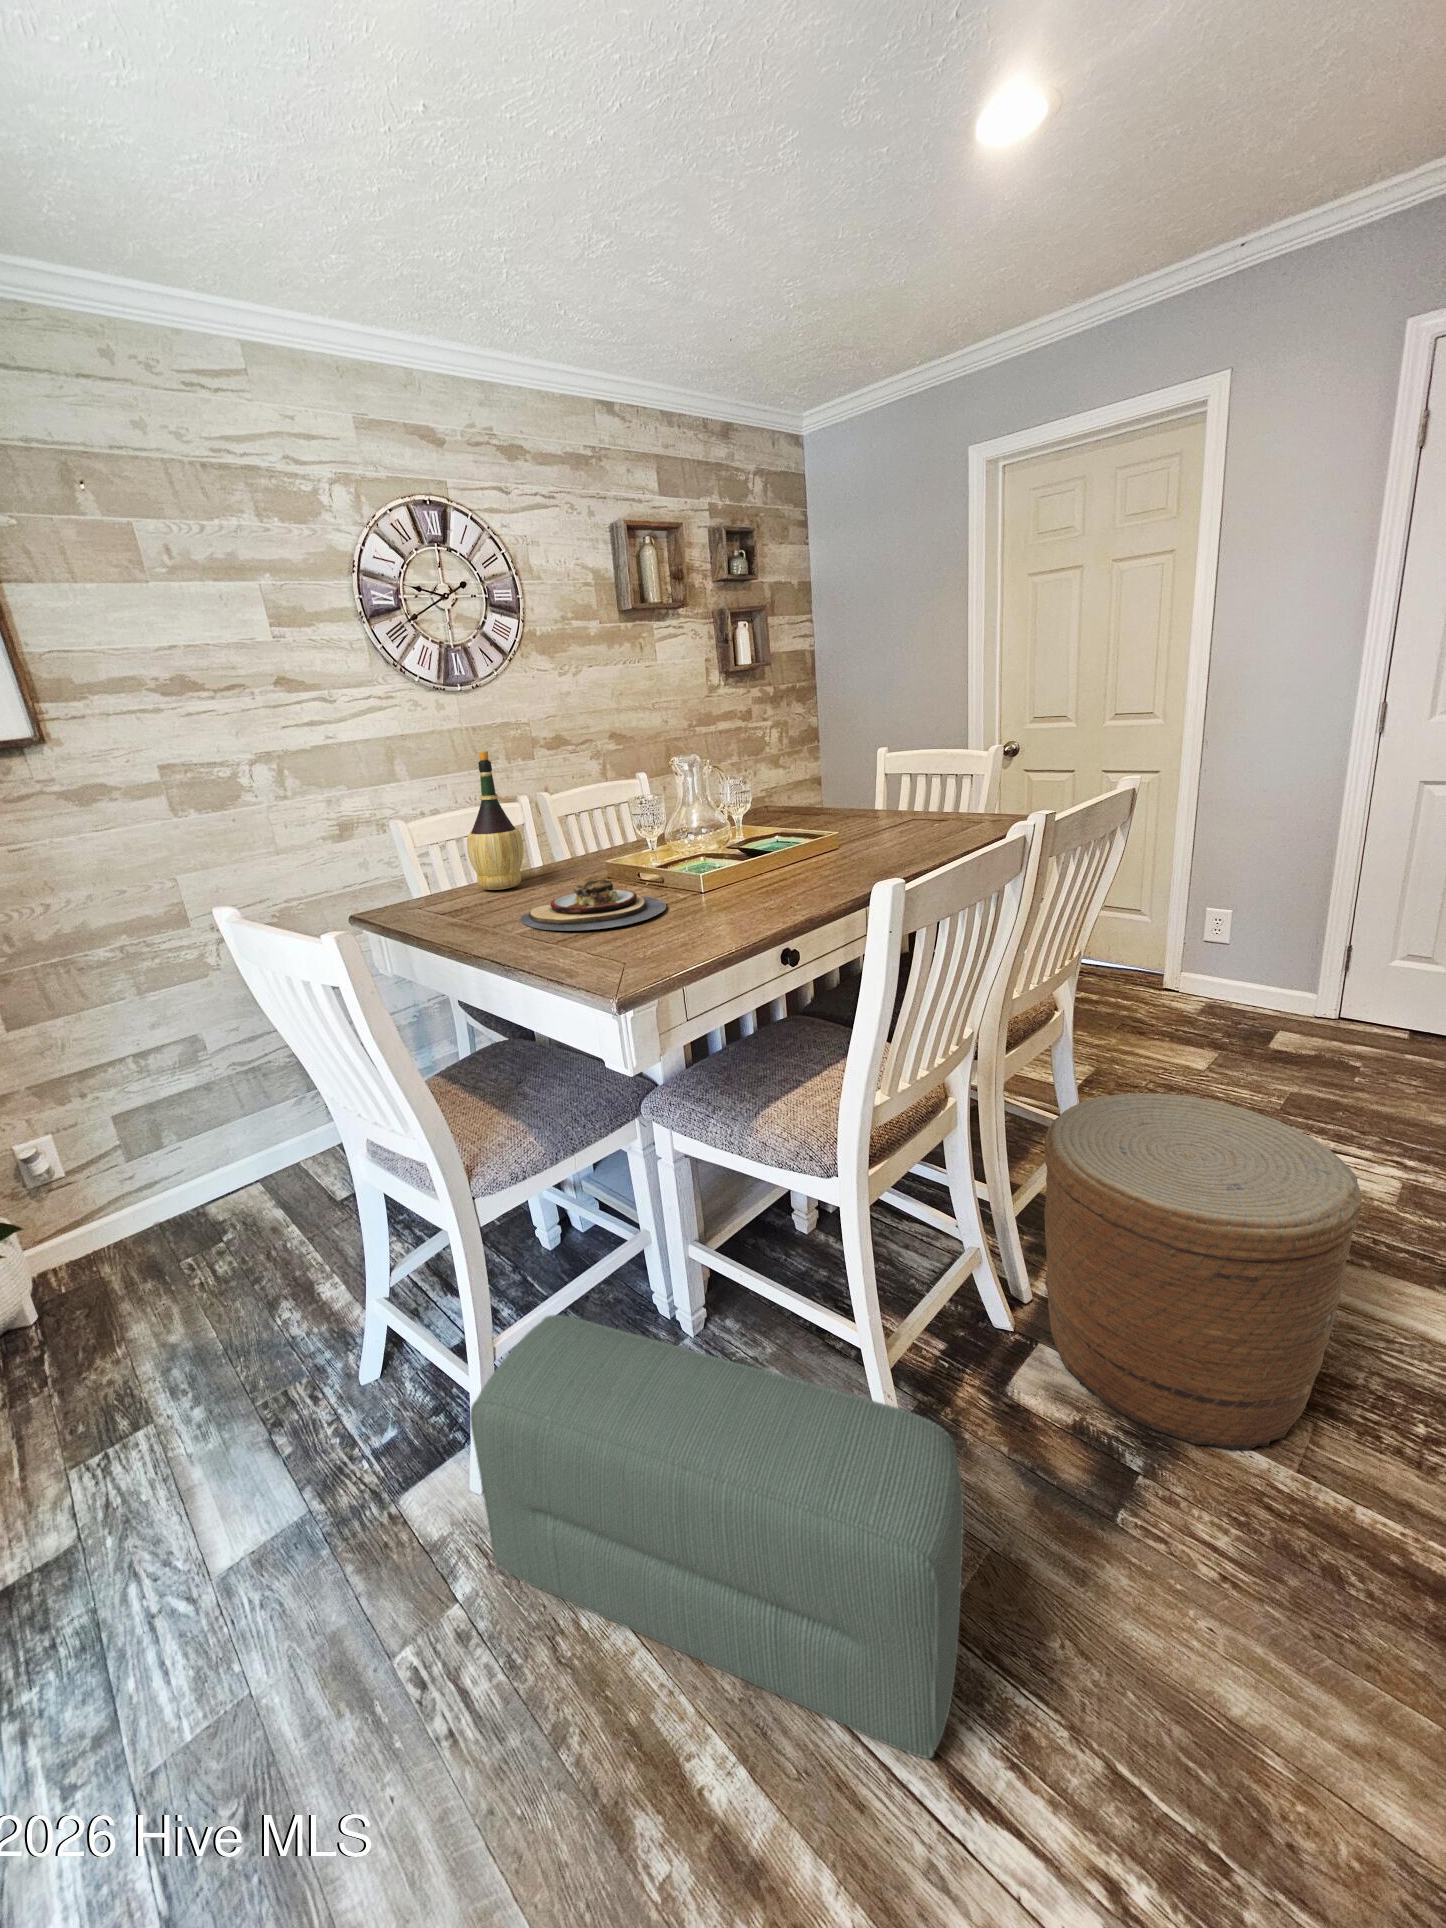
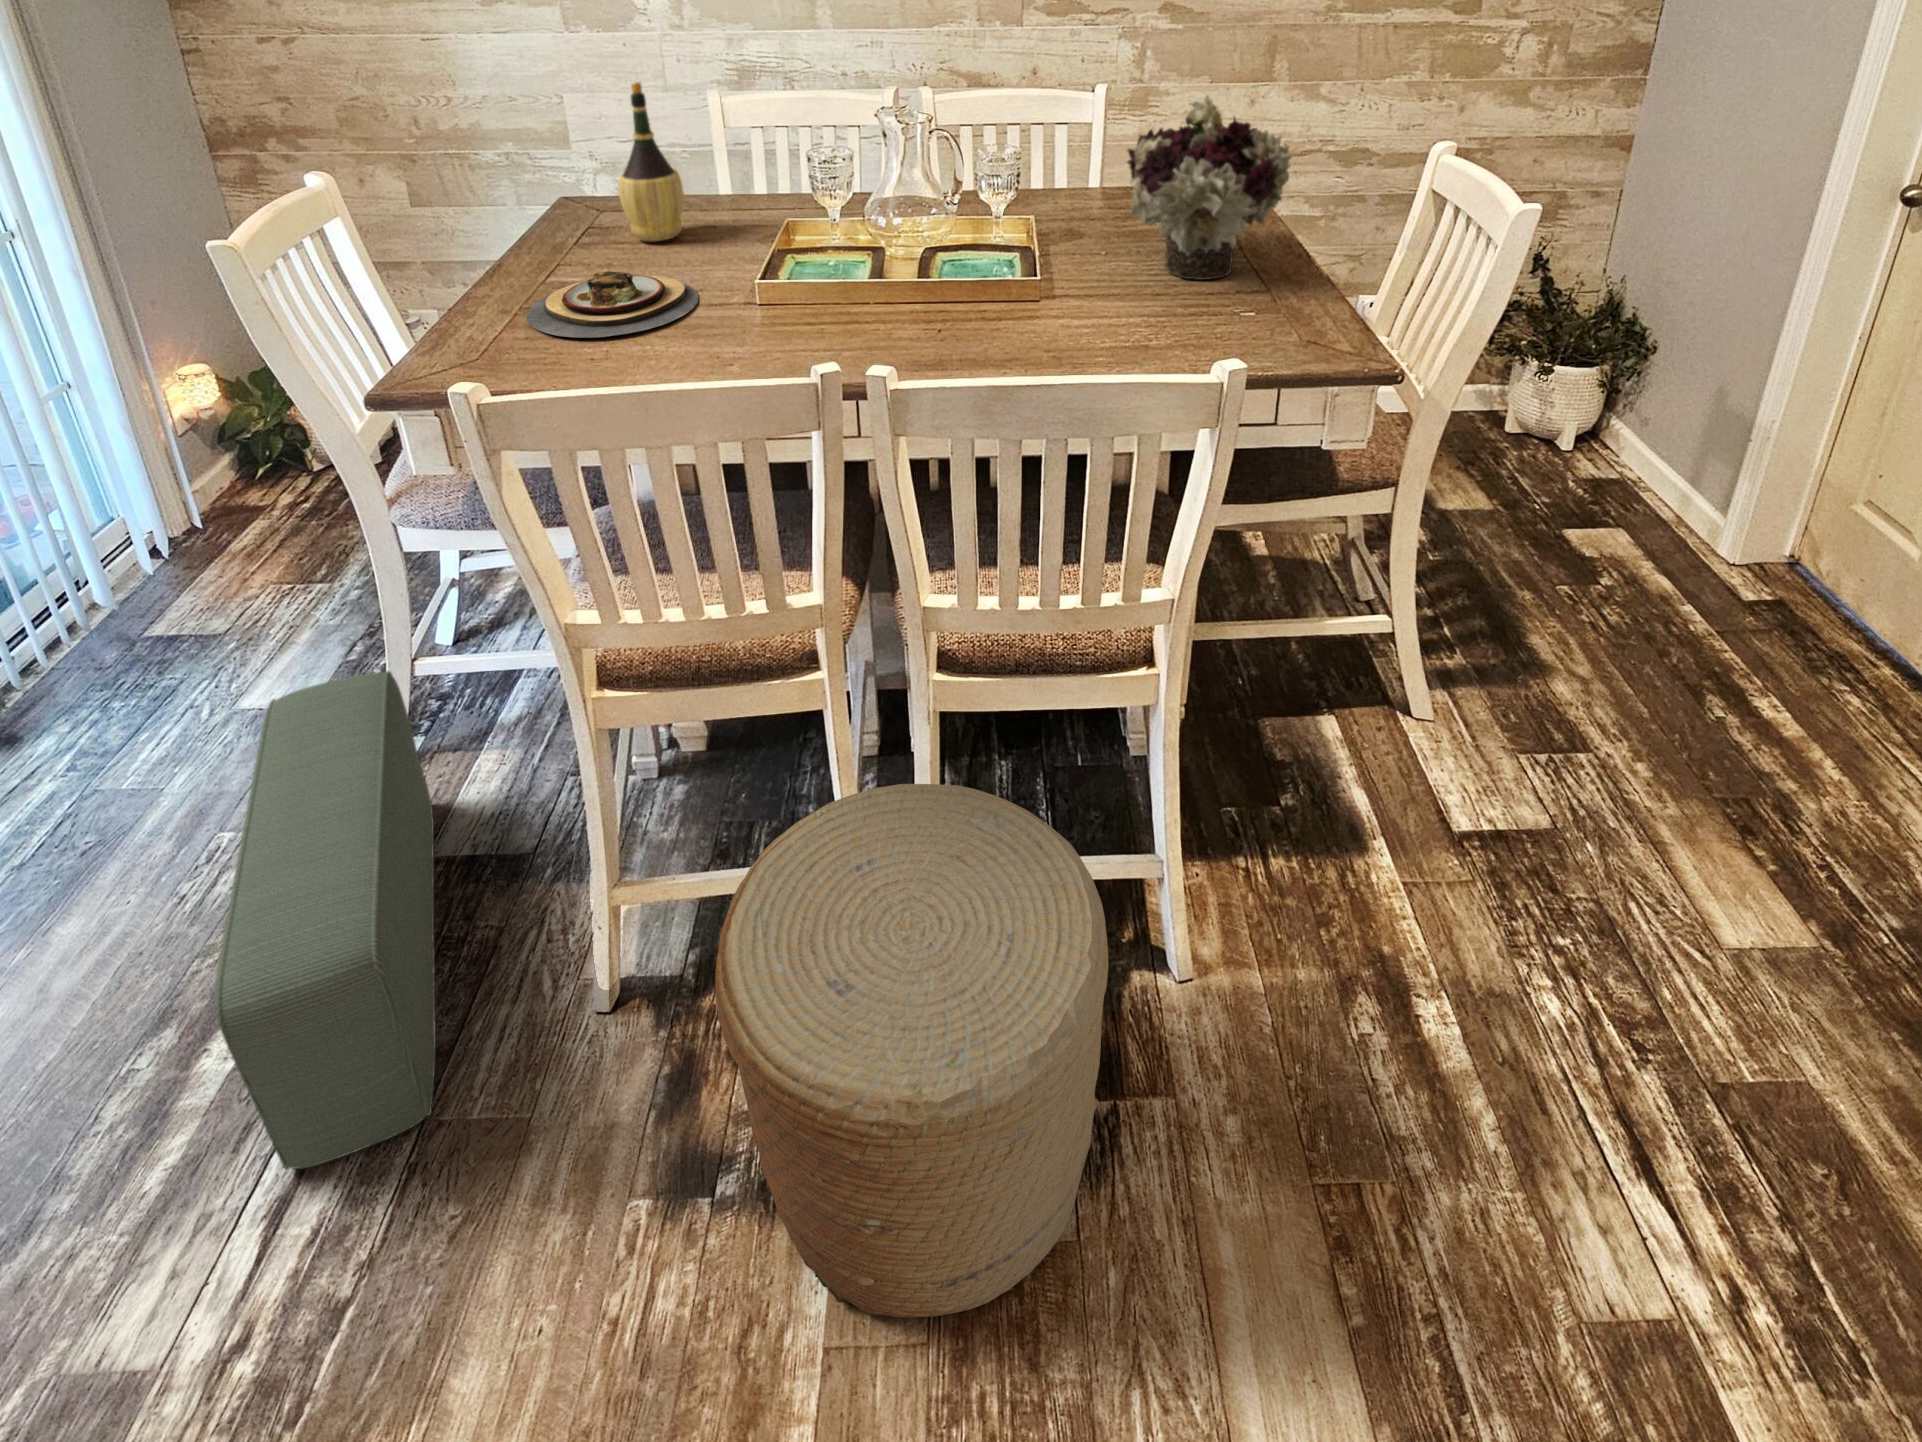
flower arrangement: none [796,721,914,834] -> present [1128,95,1292,280]

